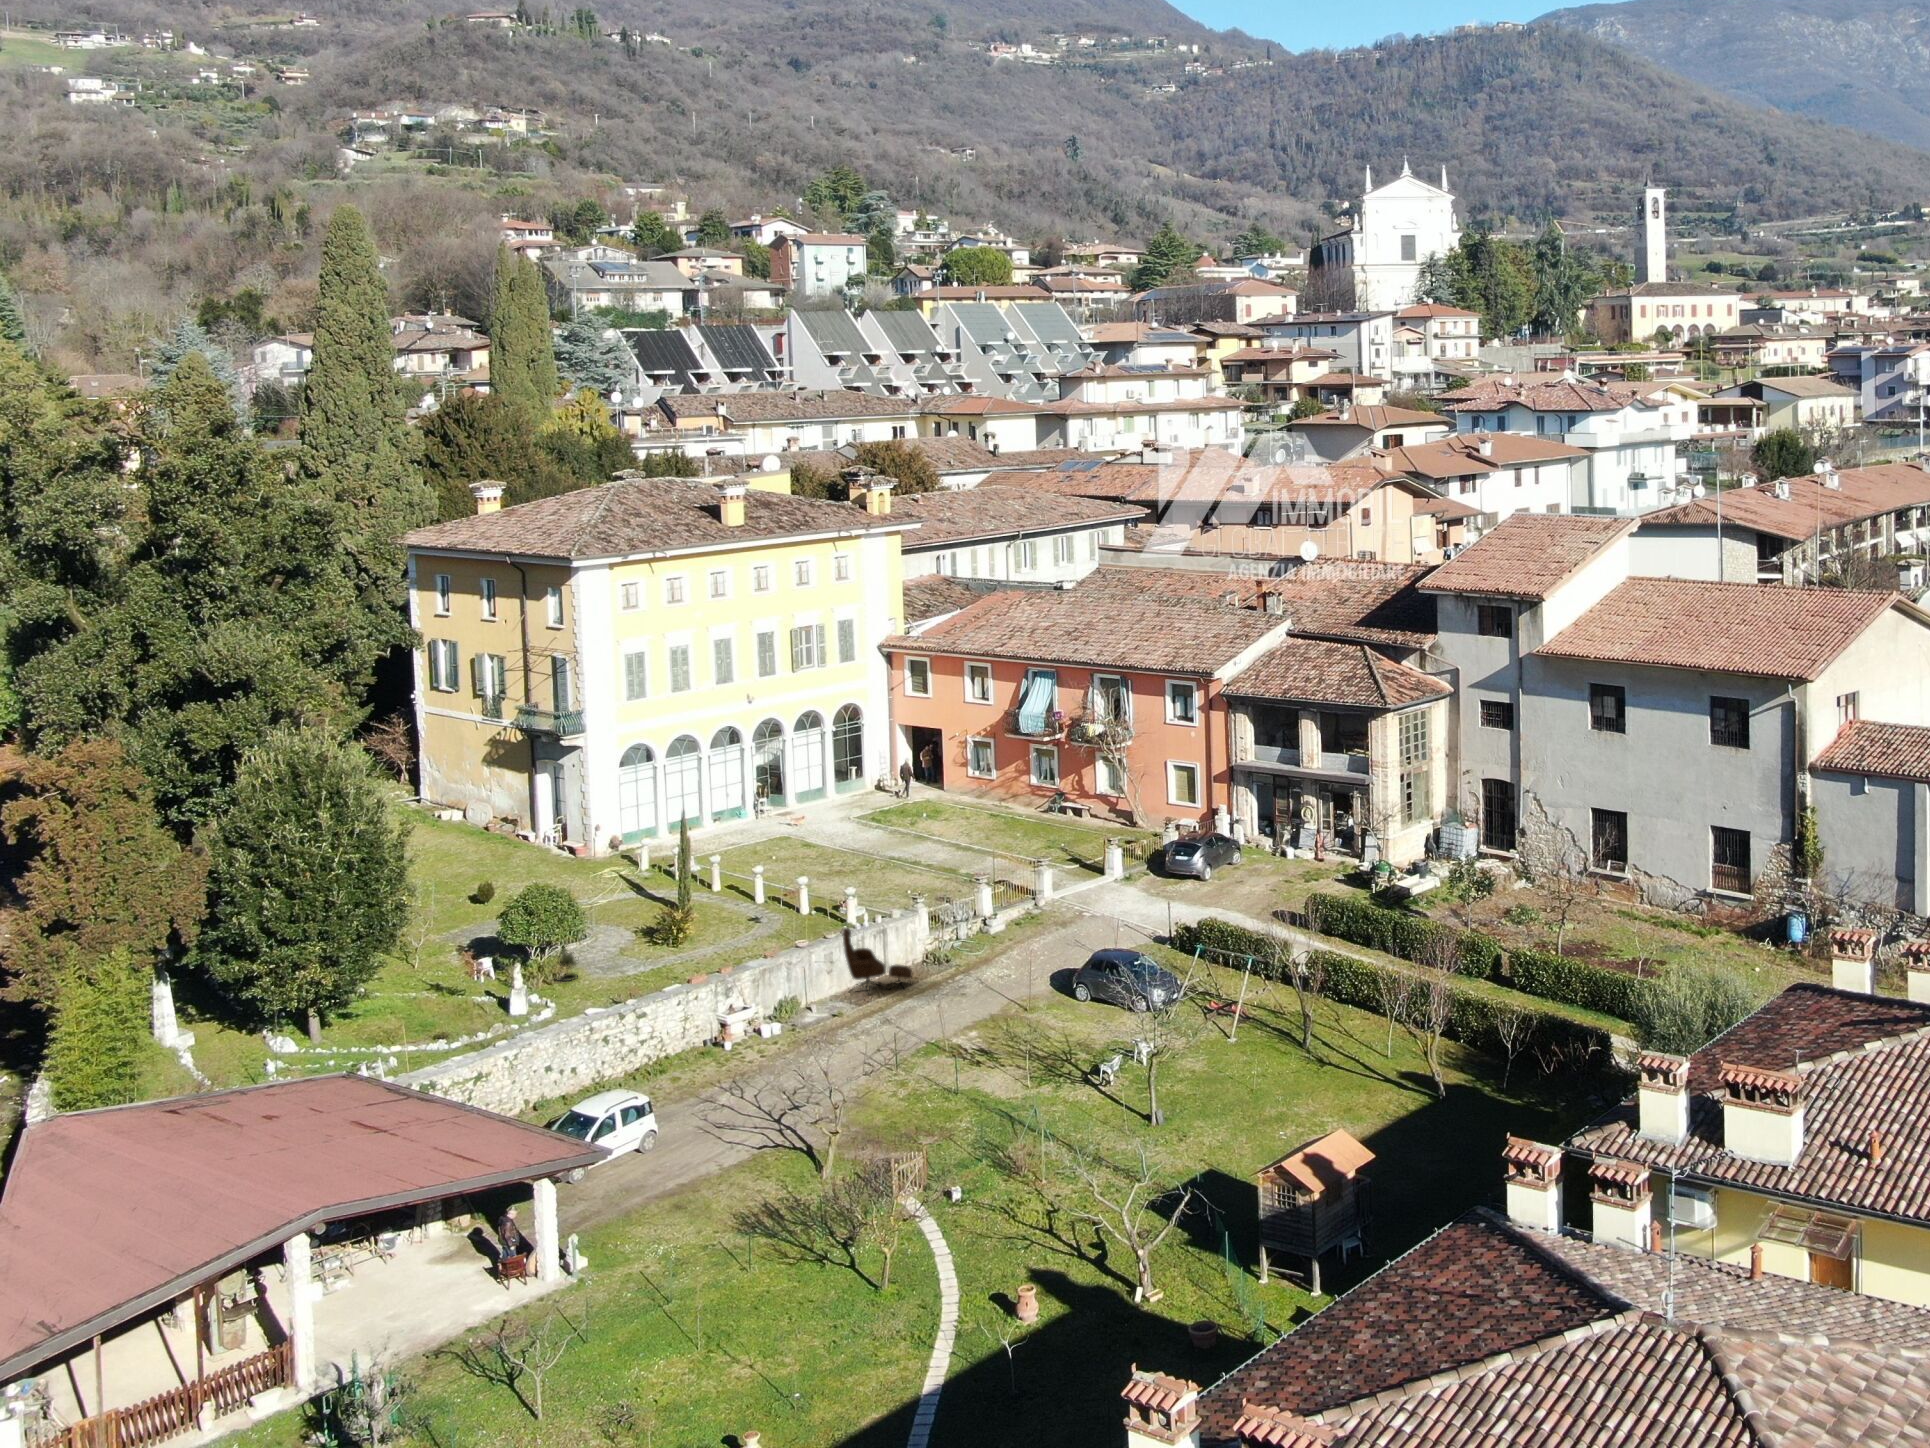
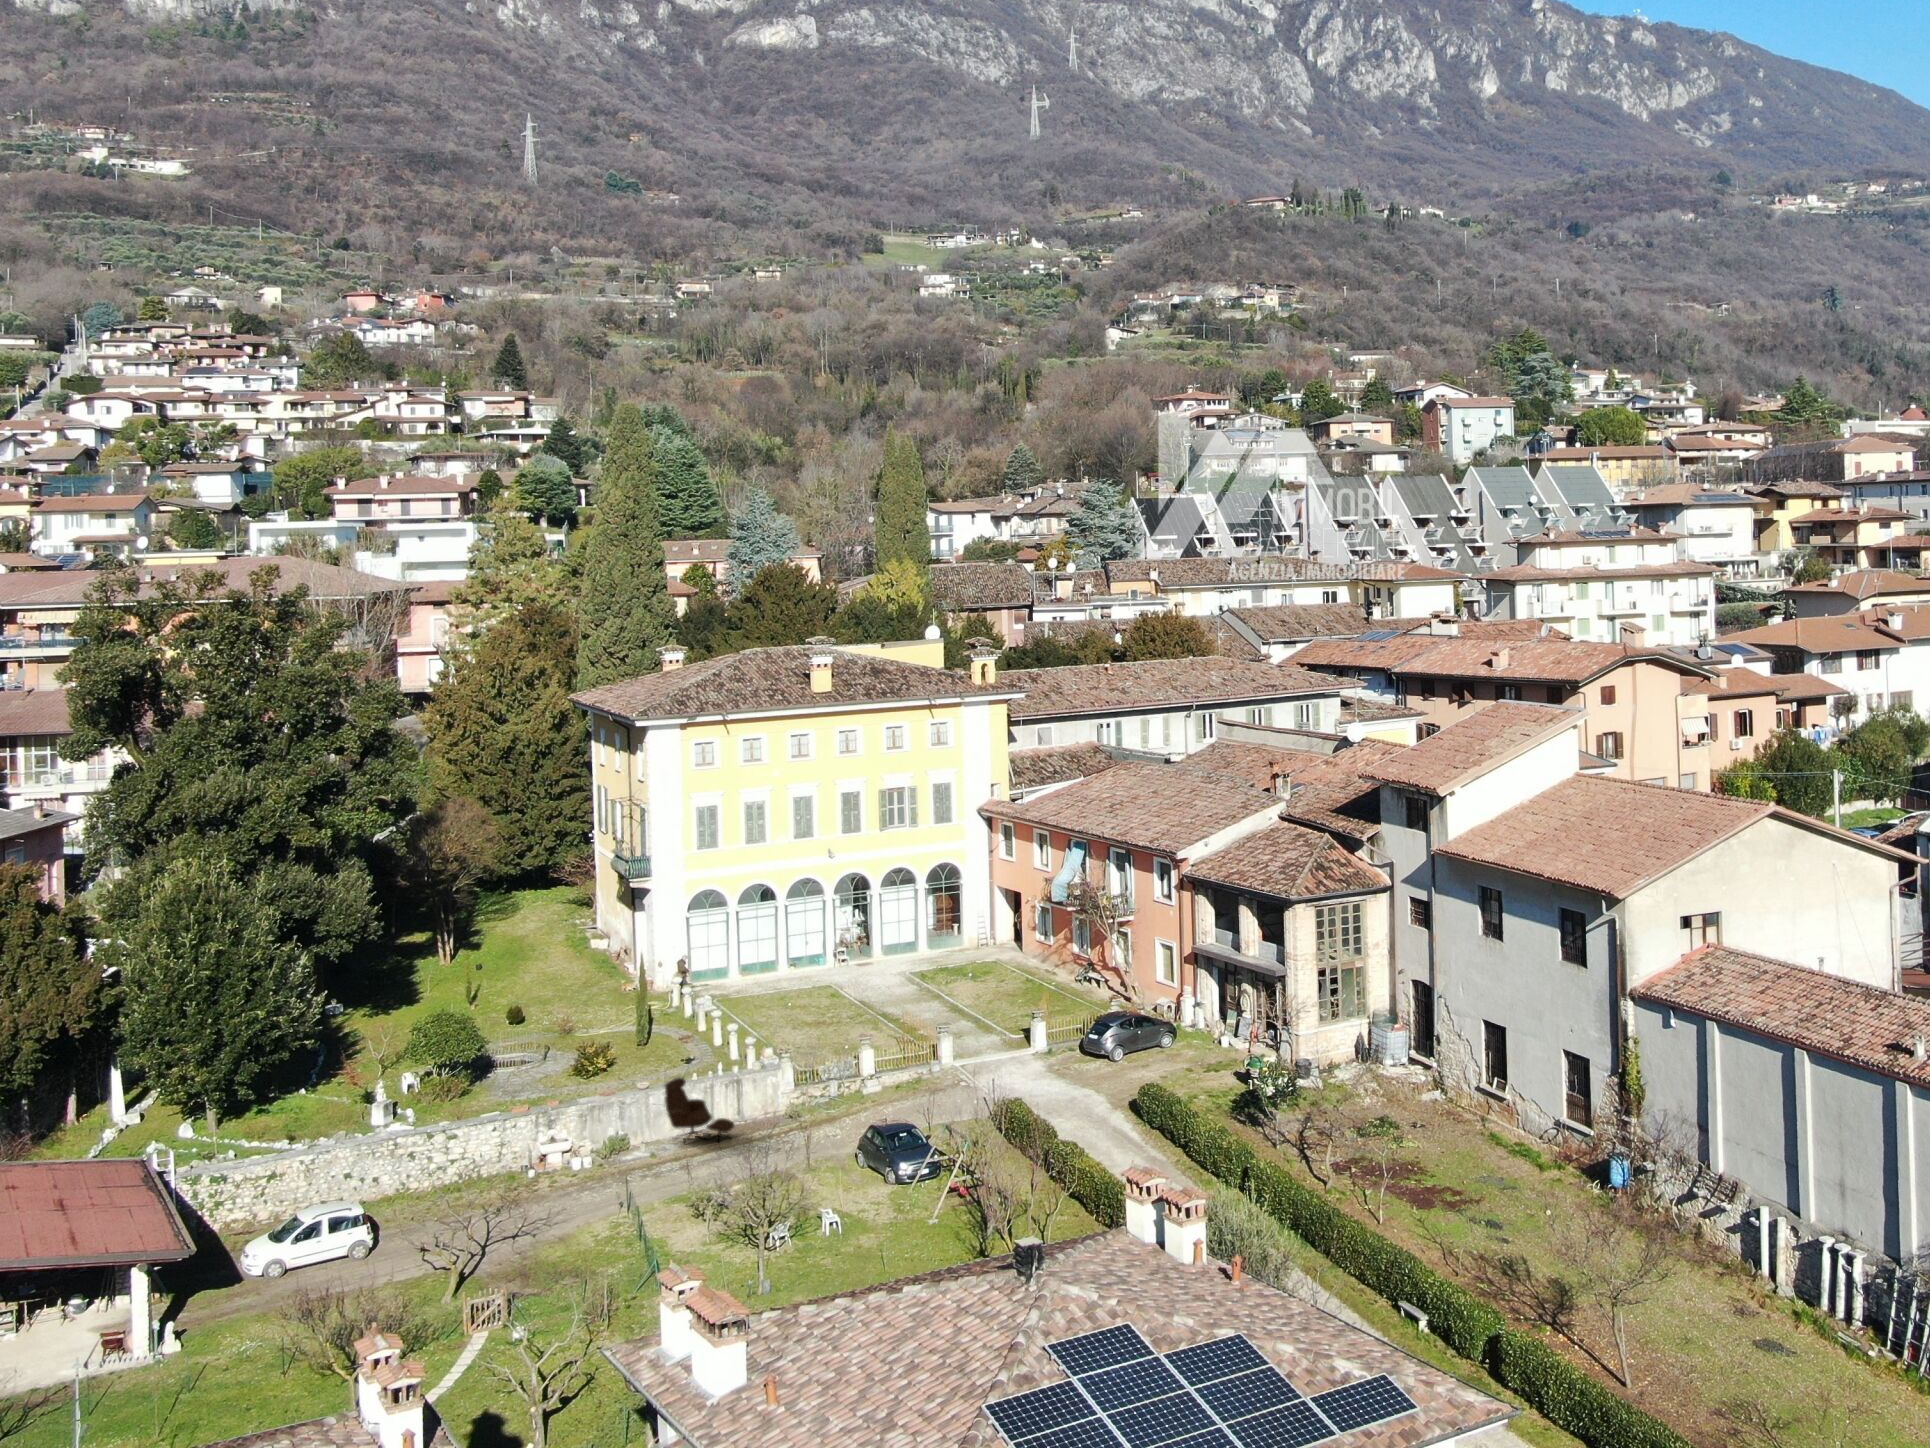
potted tree: present [557,945,577,981] -> none [463,1068,484,1104]

